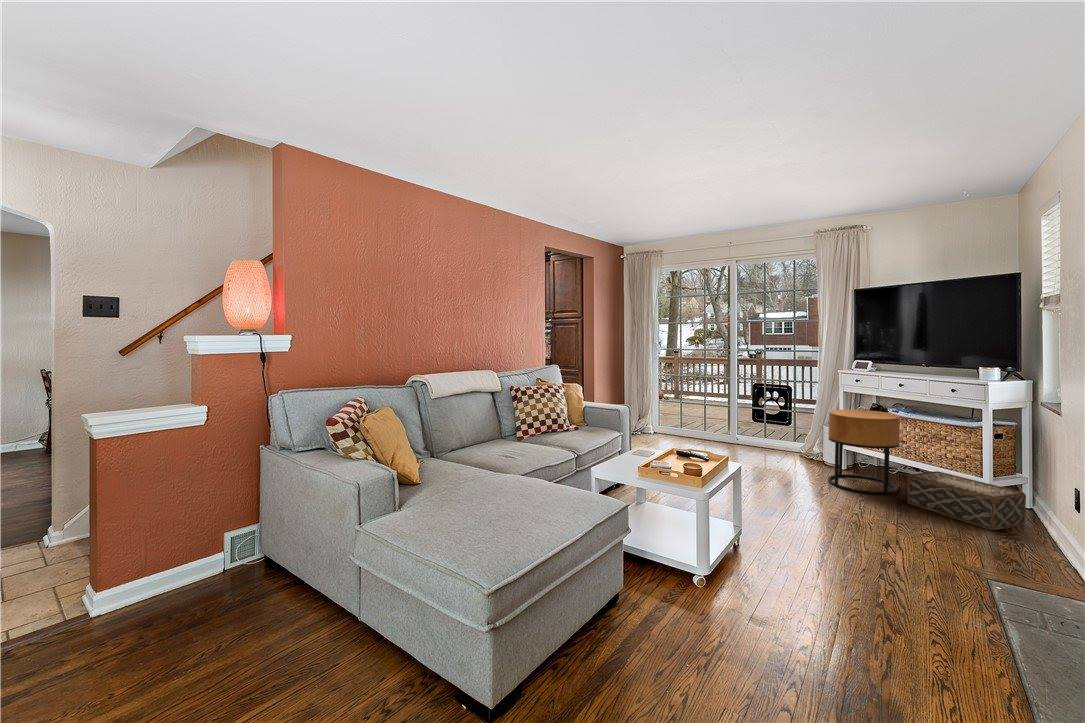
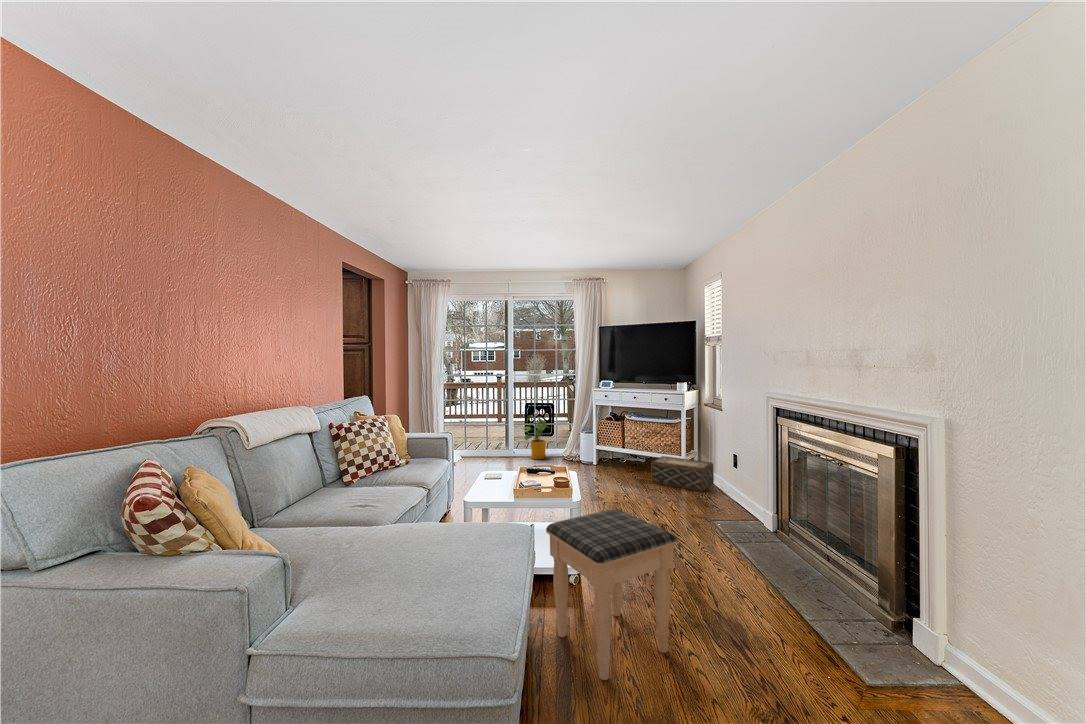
house plant: none [742,398,786,452] -> present [523,415,549,459]
side table: present [828,410,900,494] -> none [595,418,641,480]
footstool: none [631,505,770,690] -> present [546,509,677,680]

